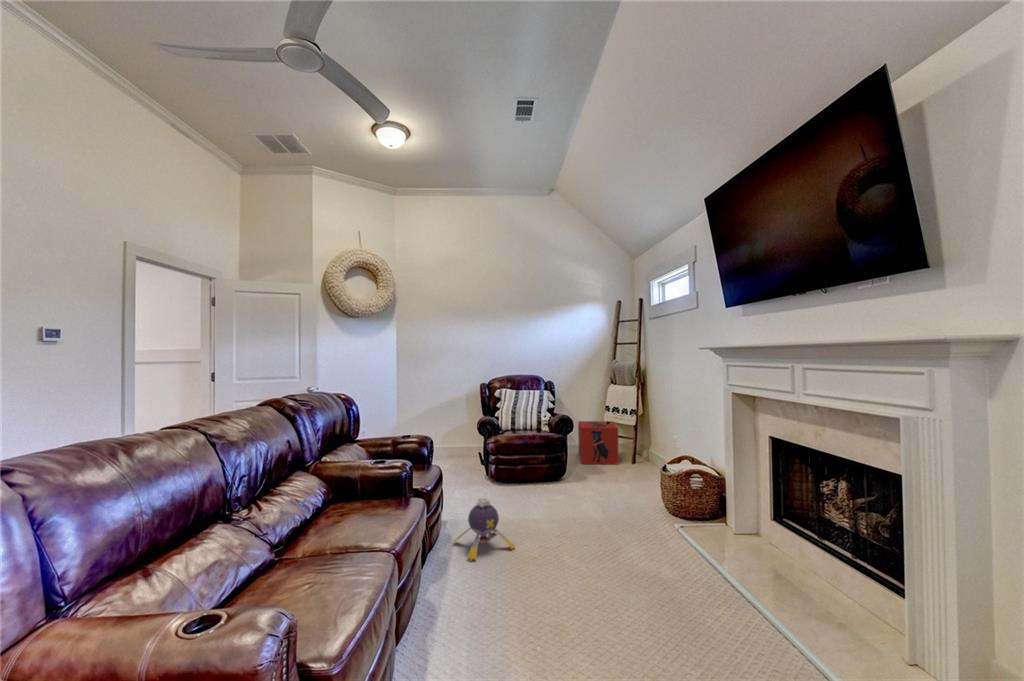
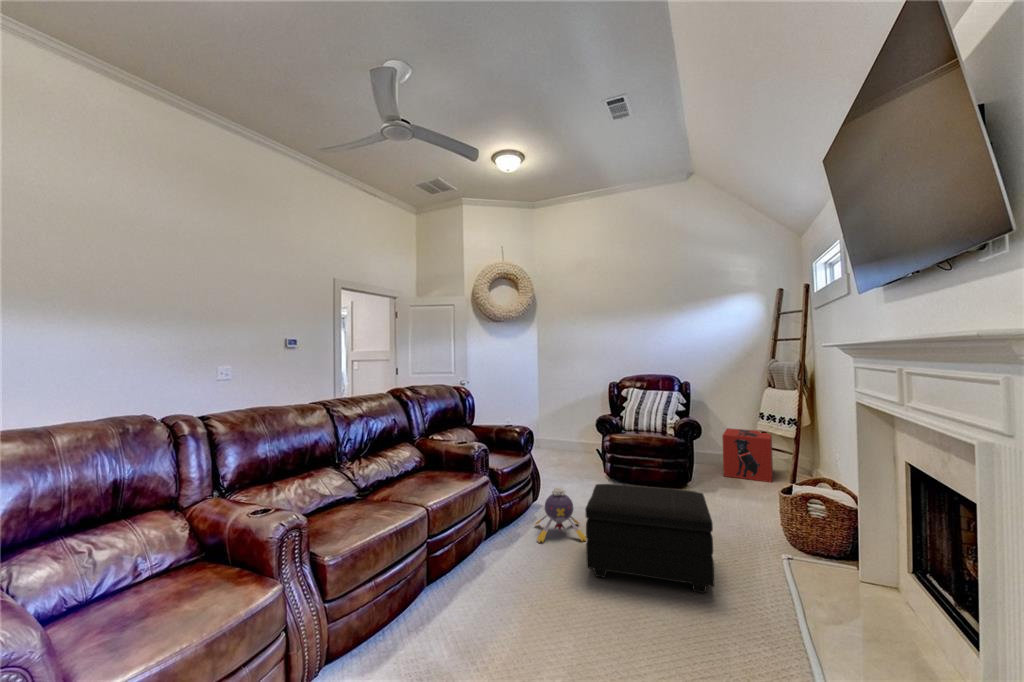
footstool: none [527,482,653,582] -> present [585,484,714,593]

